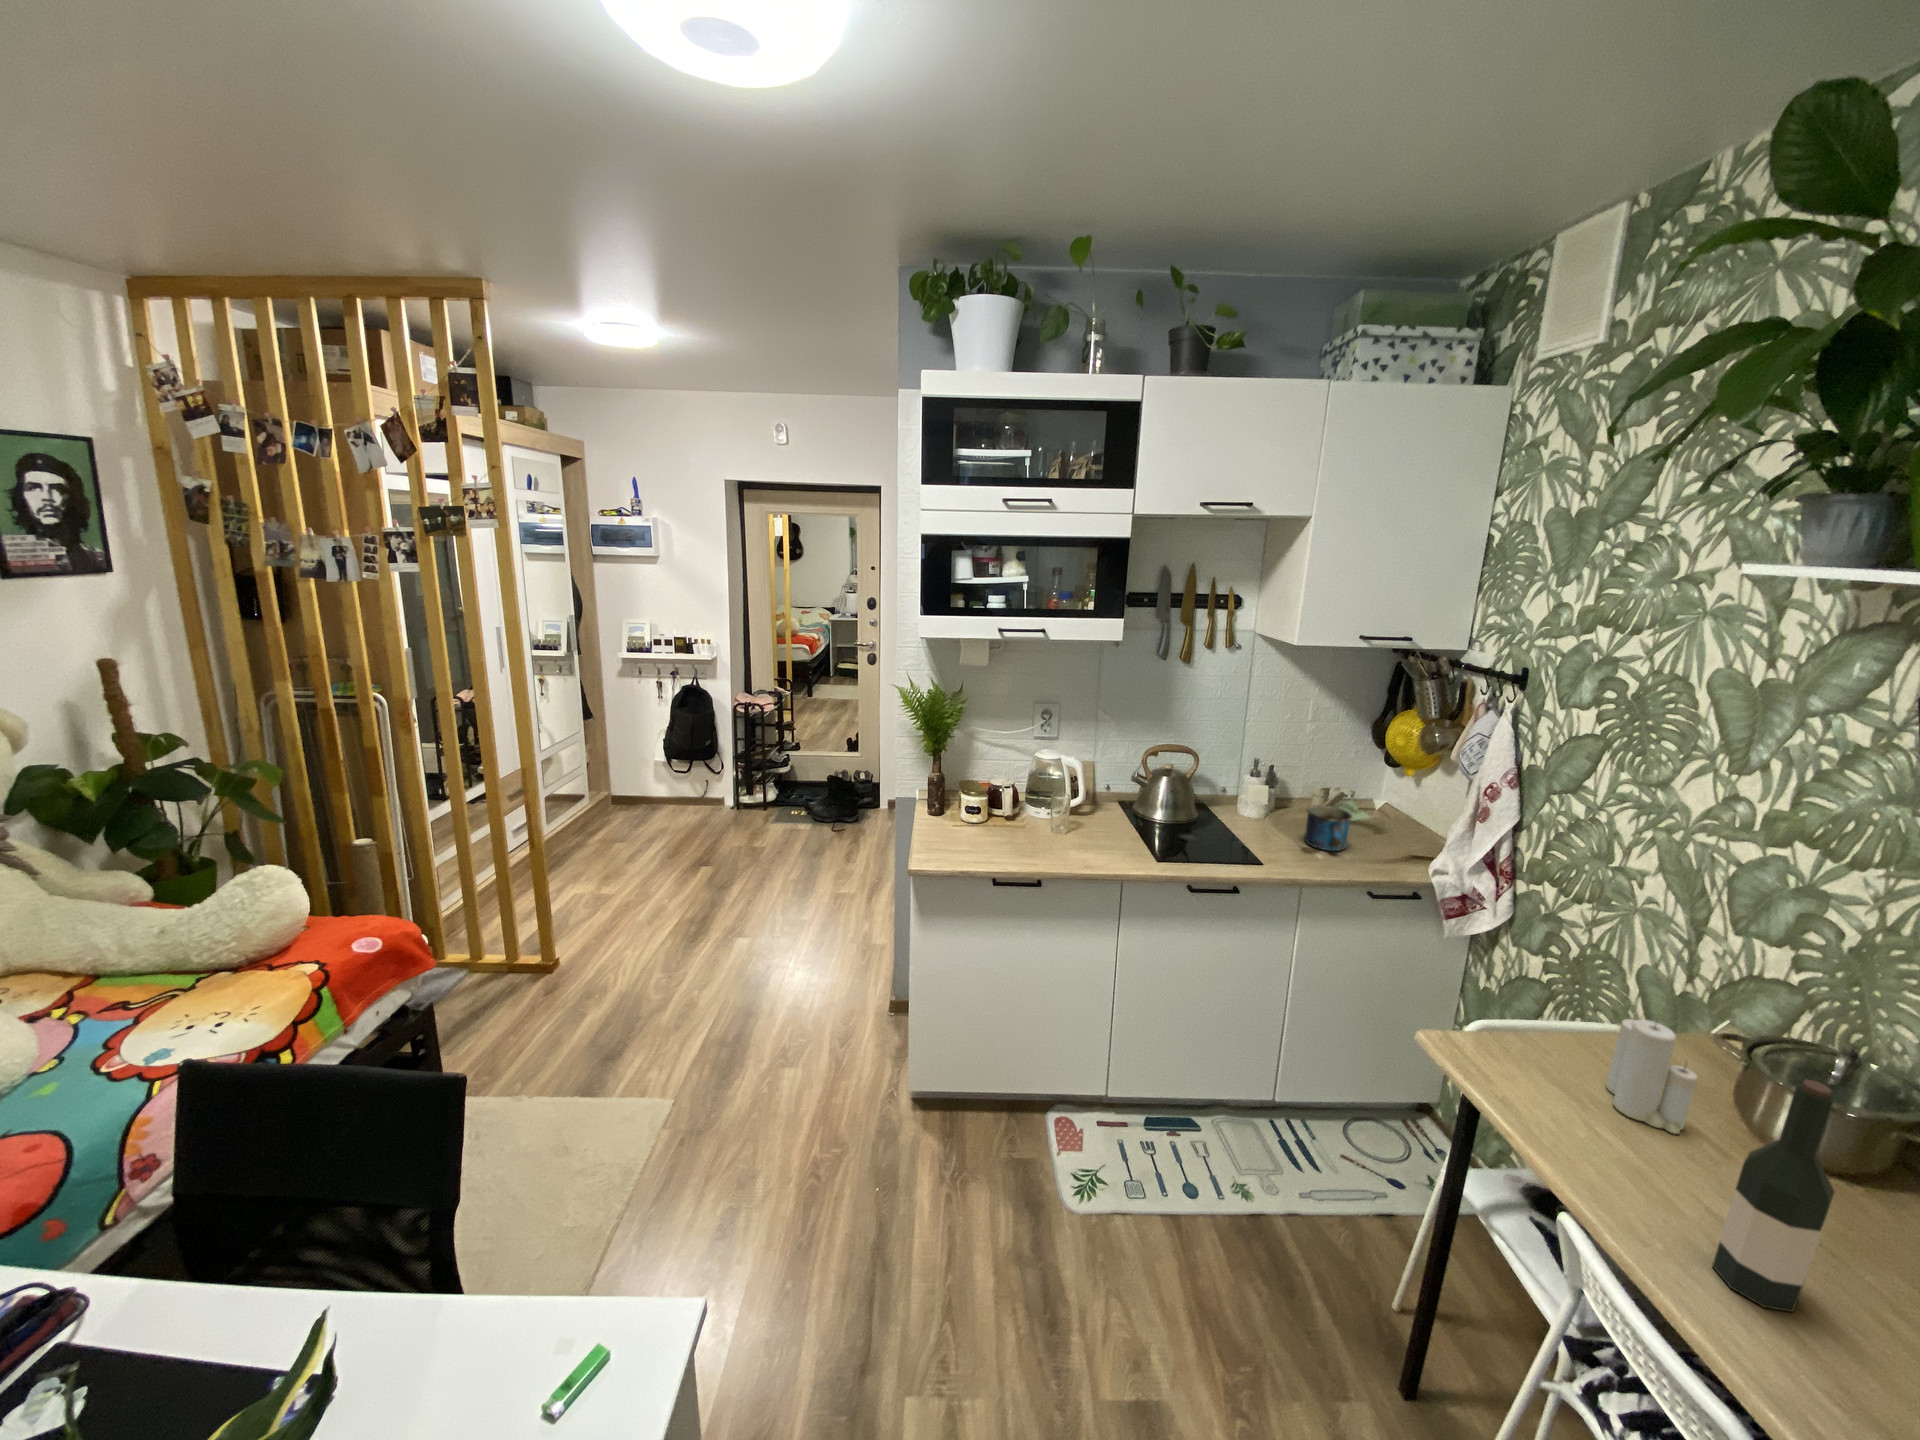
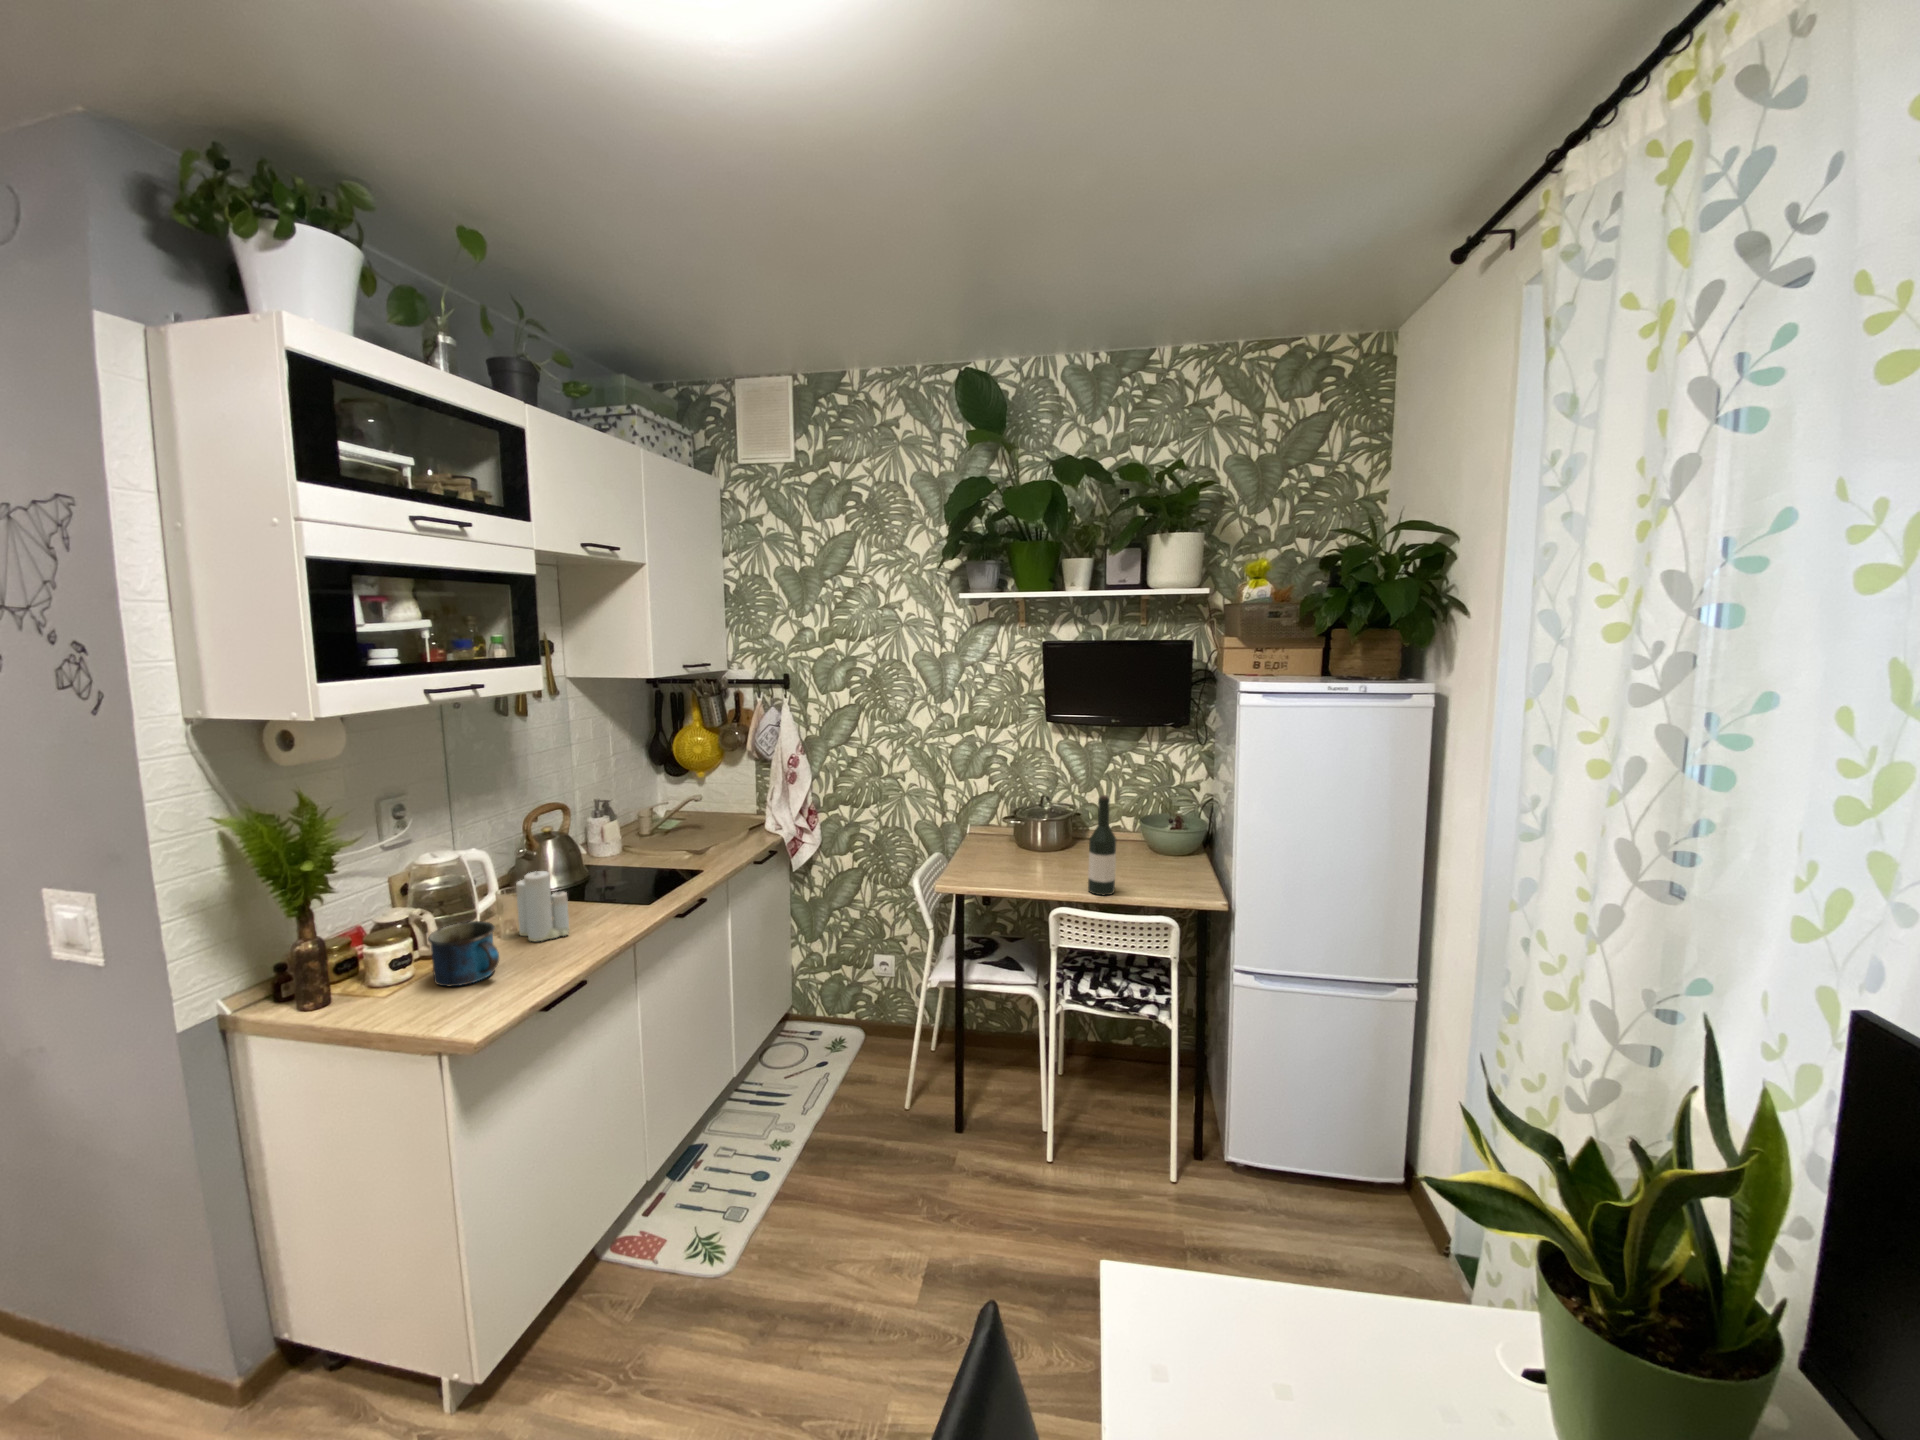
mug: present [1305,805,1352,851] -> present [428,921,499,986]
candle: present [1606,1019,1697,1134] -> present [516,871,569,941]

